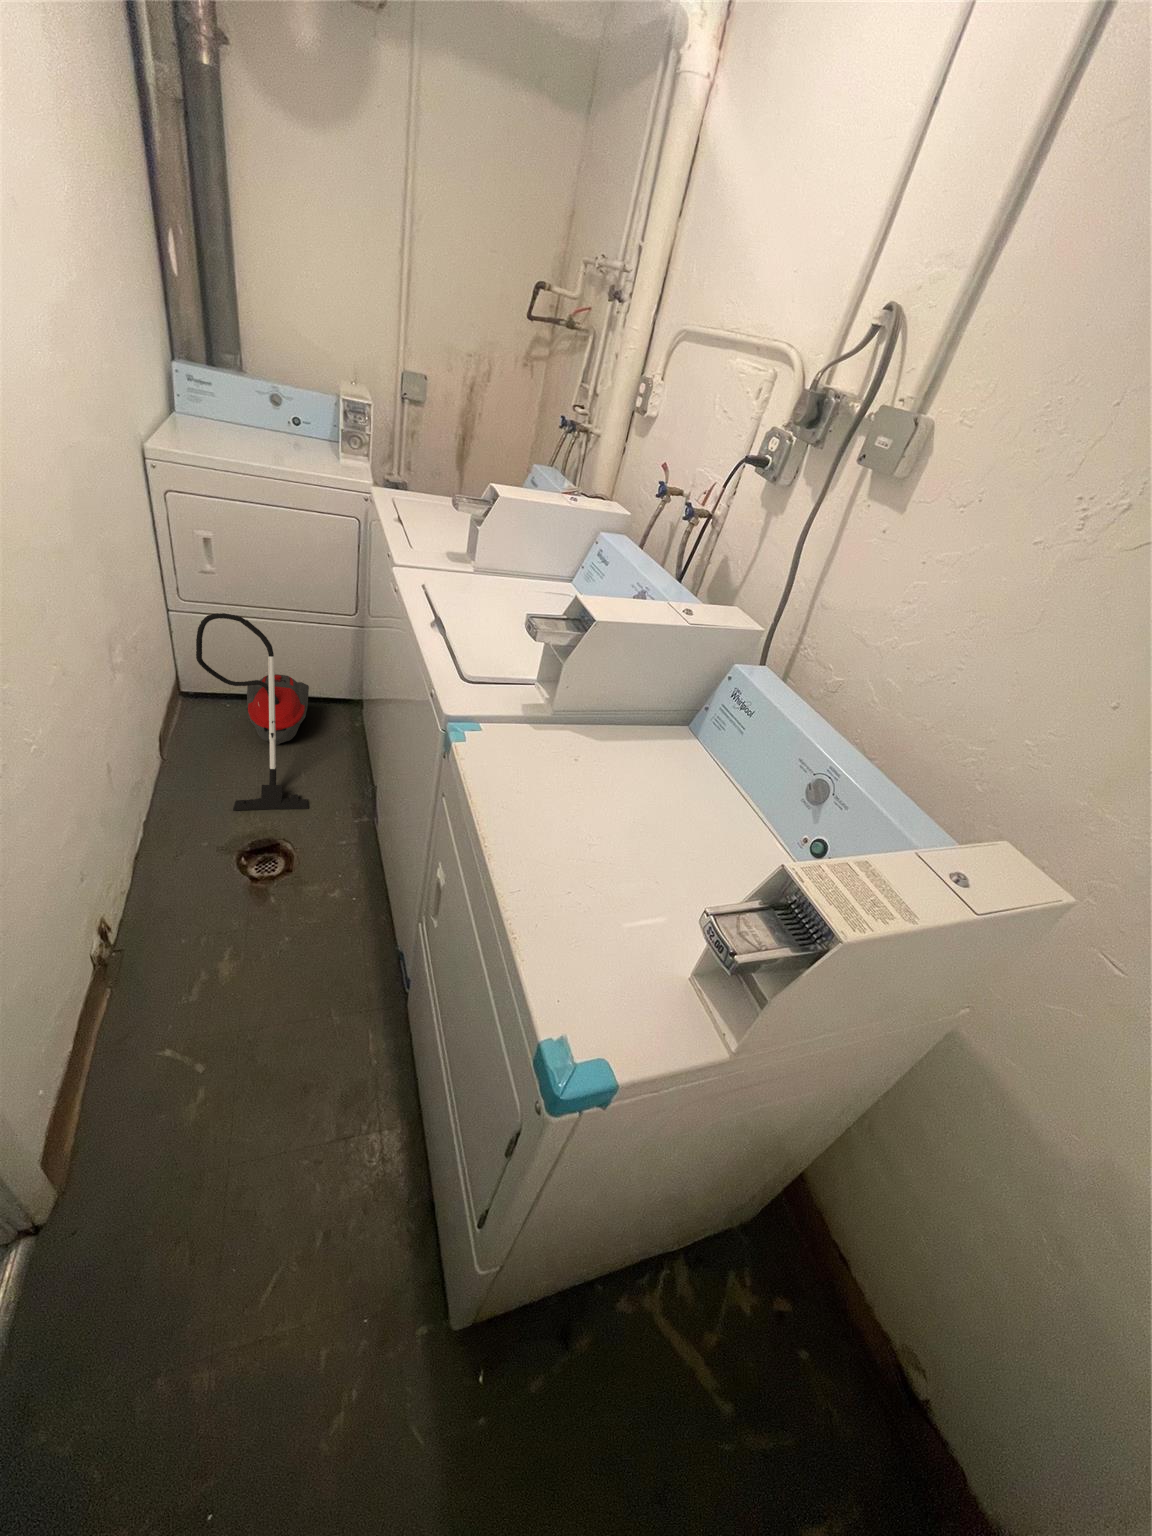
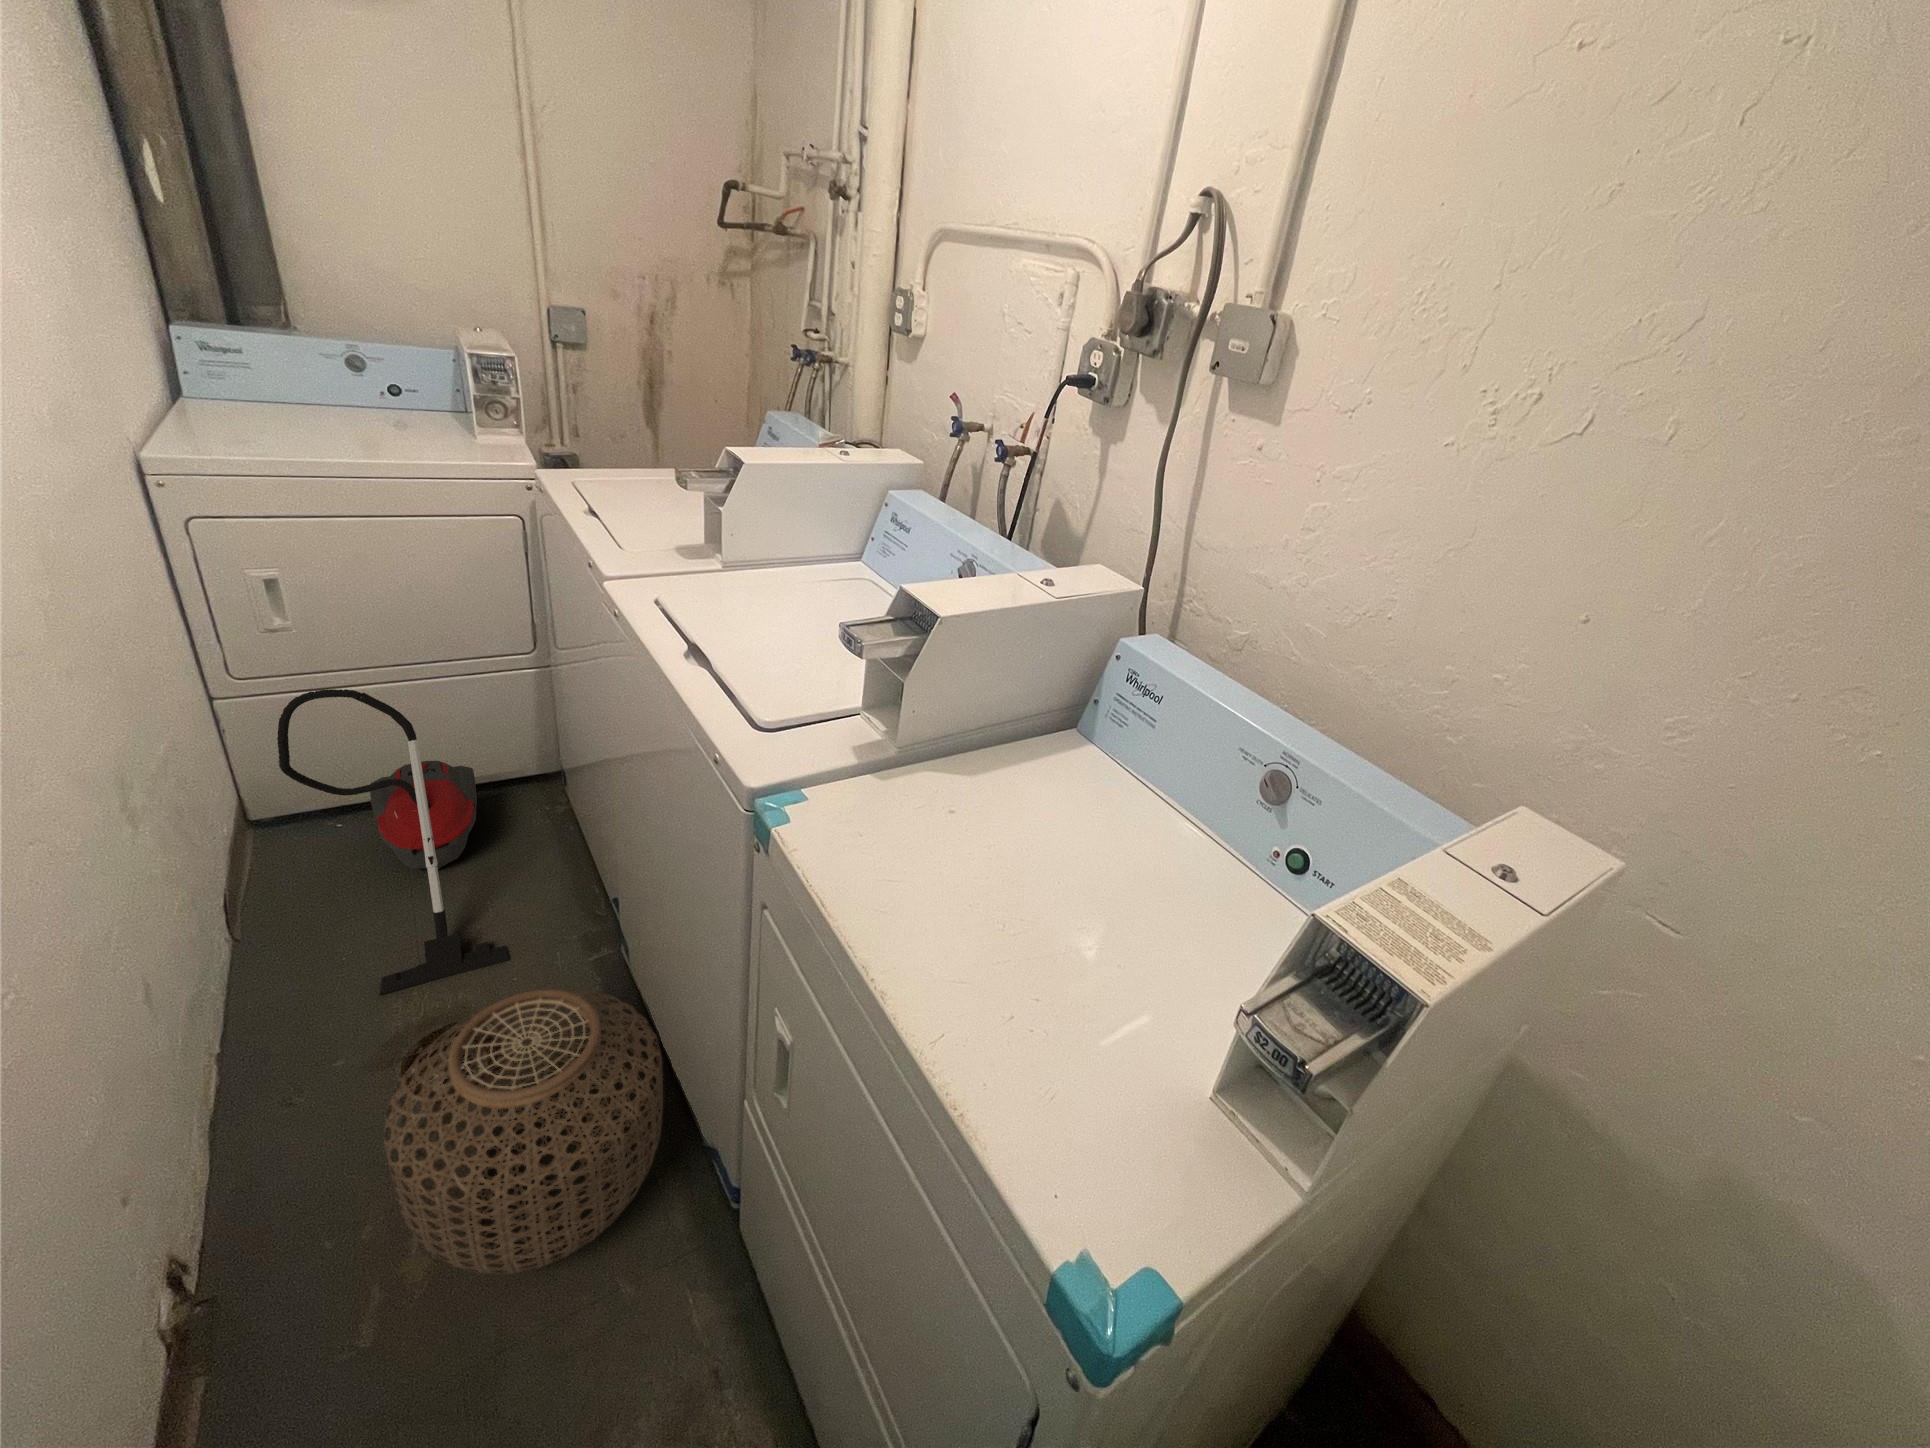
woven basket: none [214,822,378,986] -> present [384,989,663,1274]

